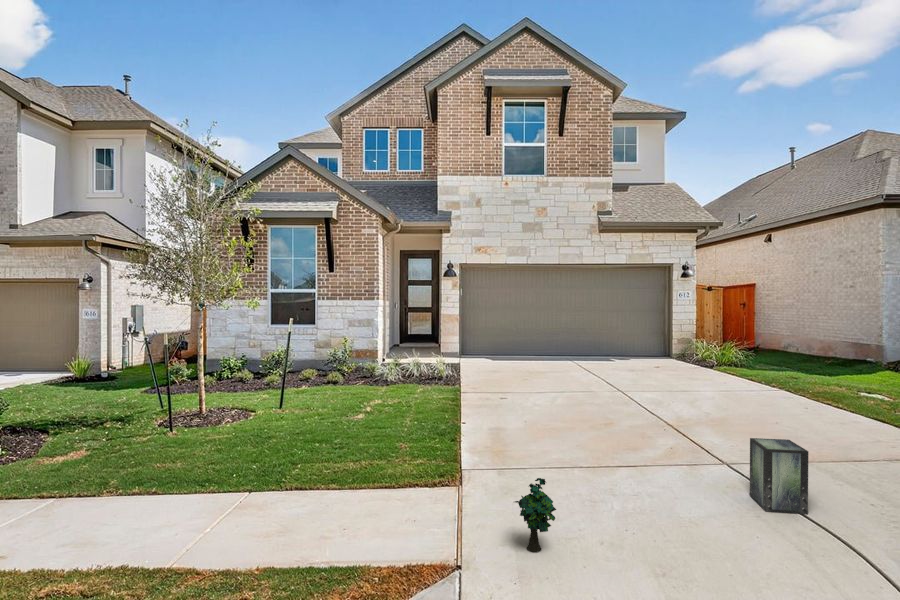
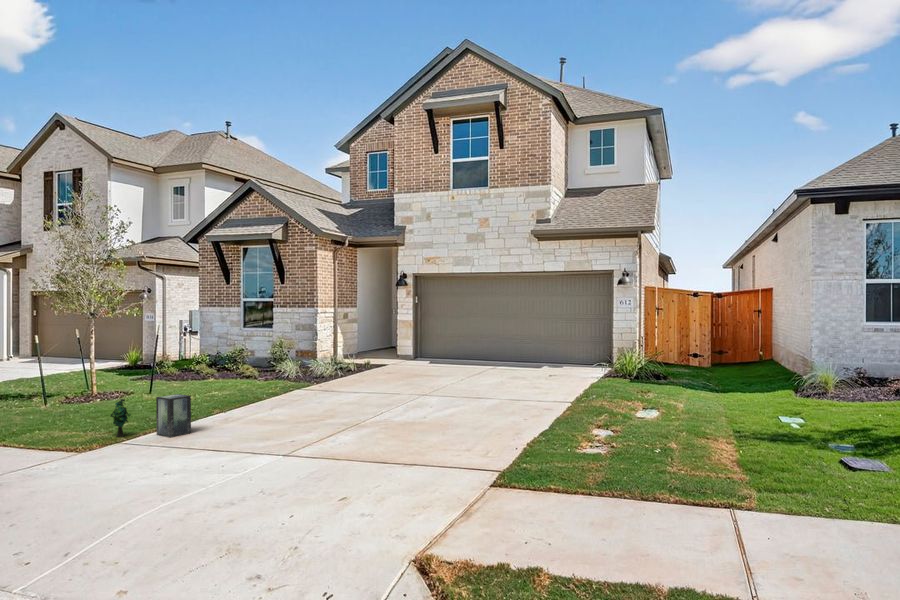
storage box: present [750,438,808,514] -> present [156,394,191,437]

